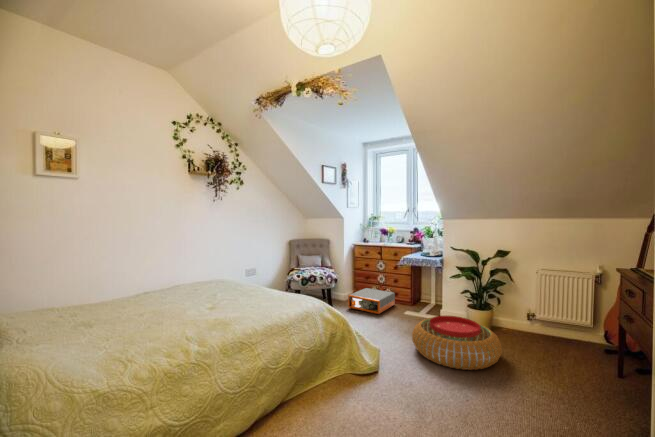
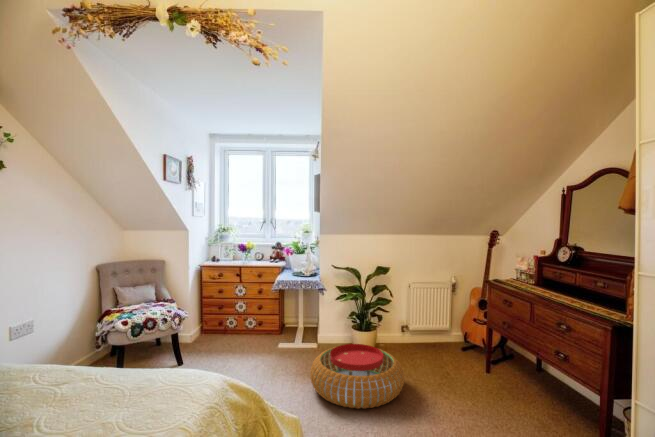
storage box: present [348,288,395,314] -> none [201,322,260,356]

